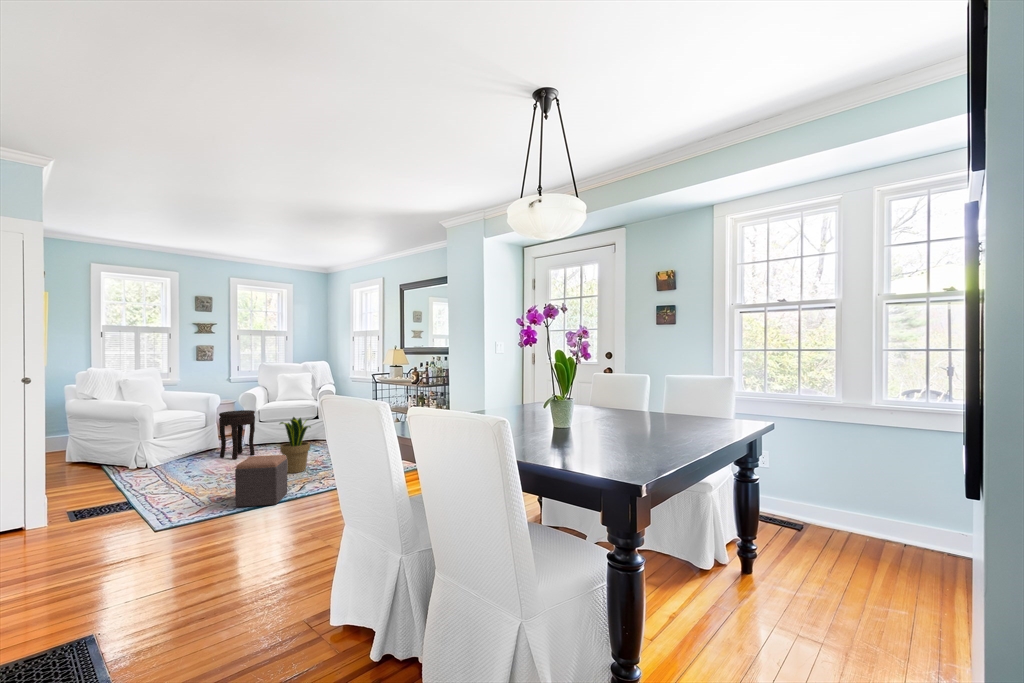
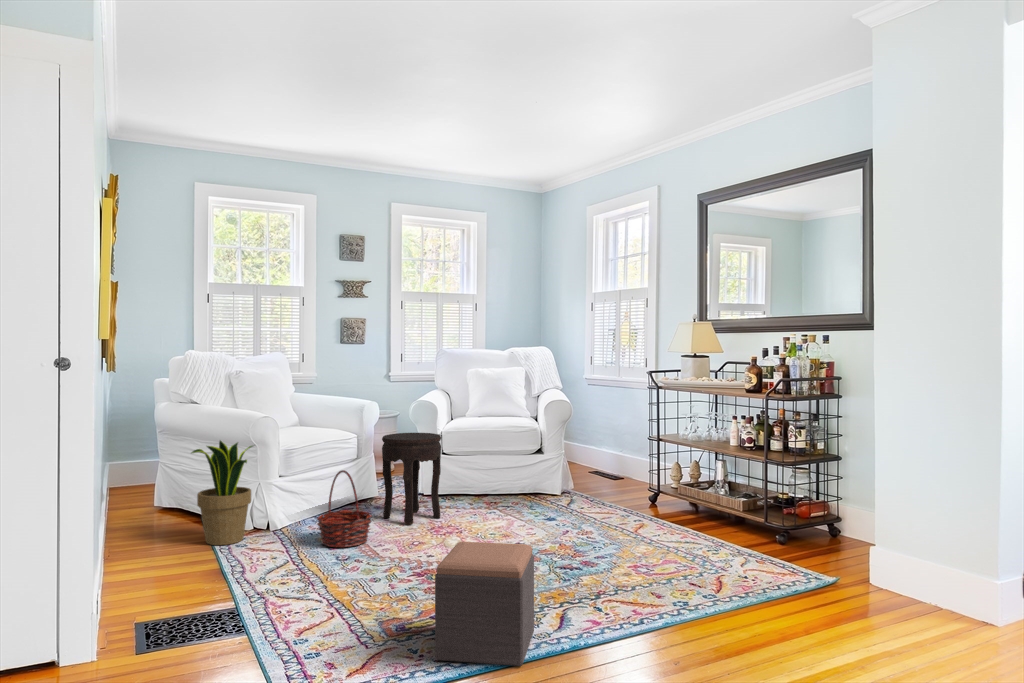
potted plant: present [280,417,311,473] -> present [191,441,253,545]
basket: none [177,432,211,472] -> present [317,470,372,547]

